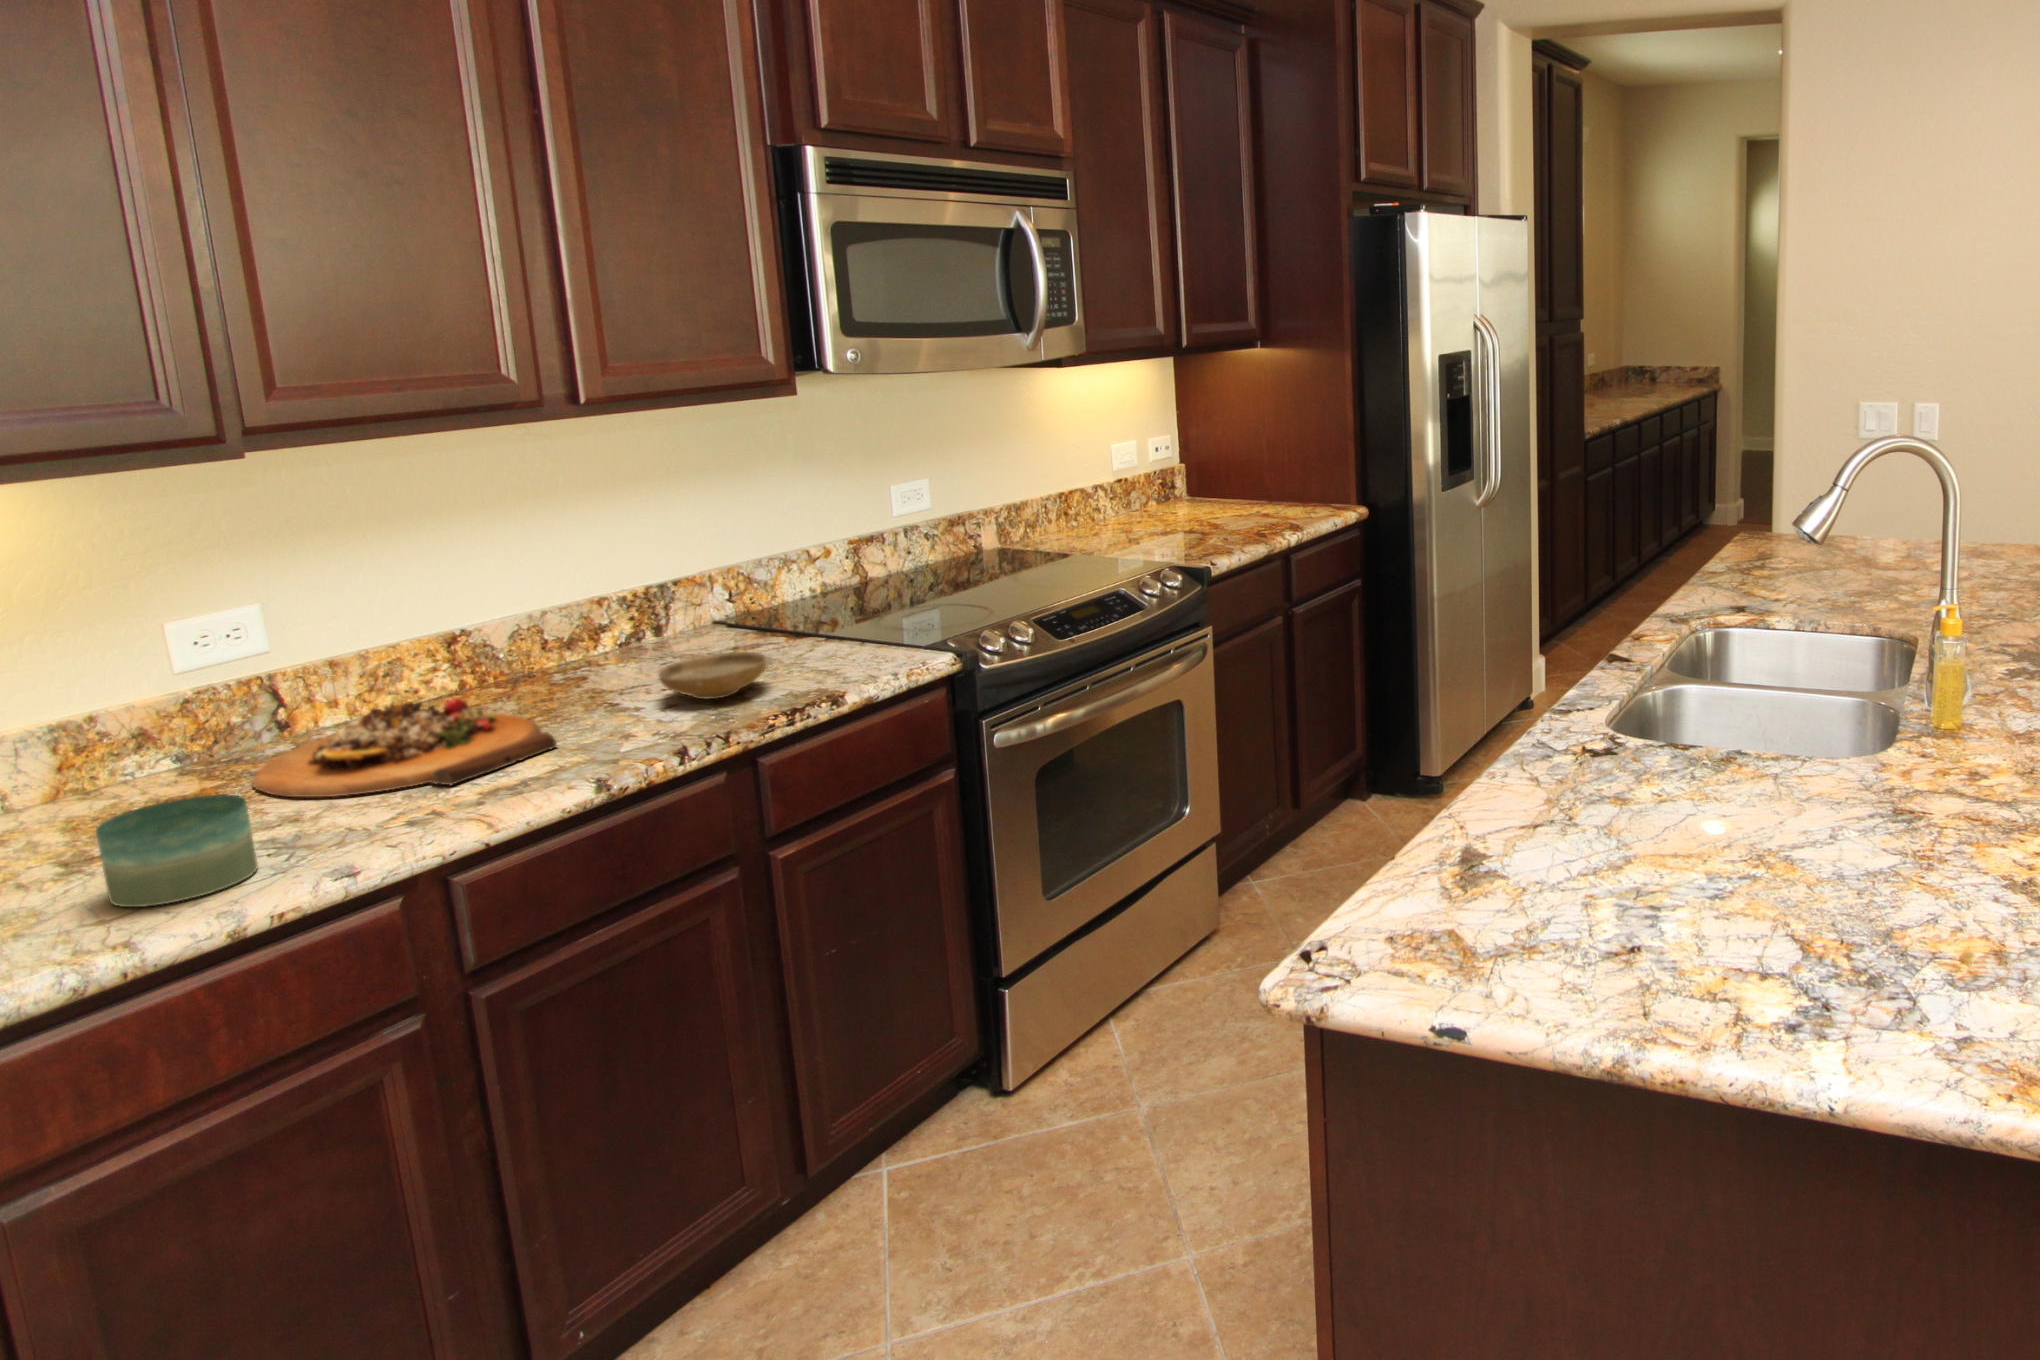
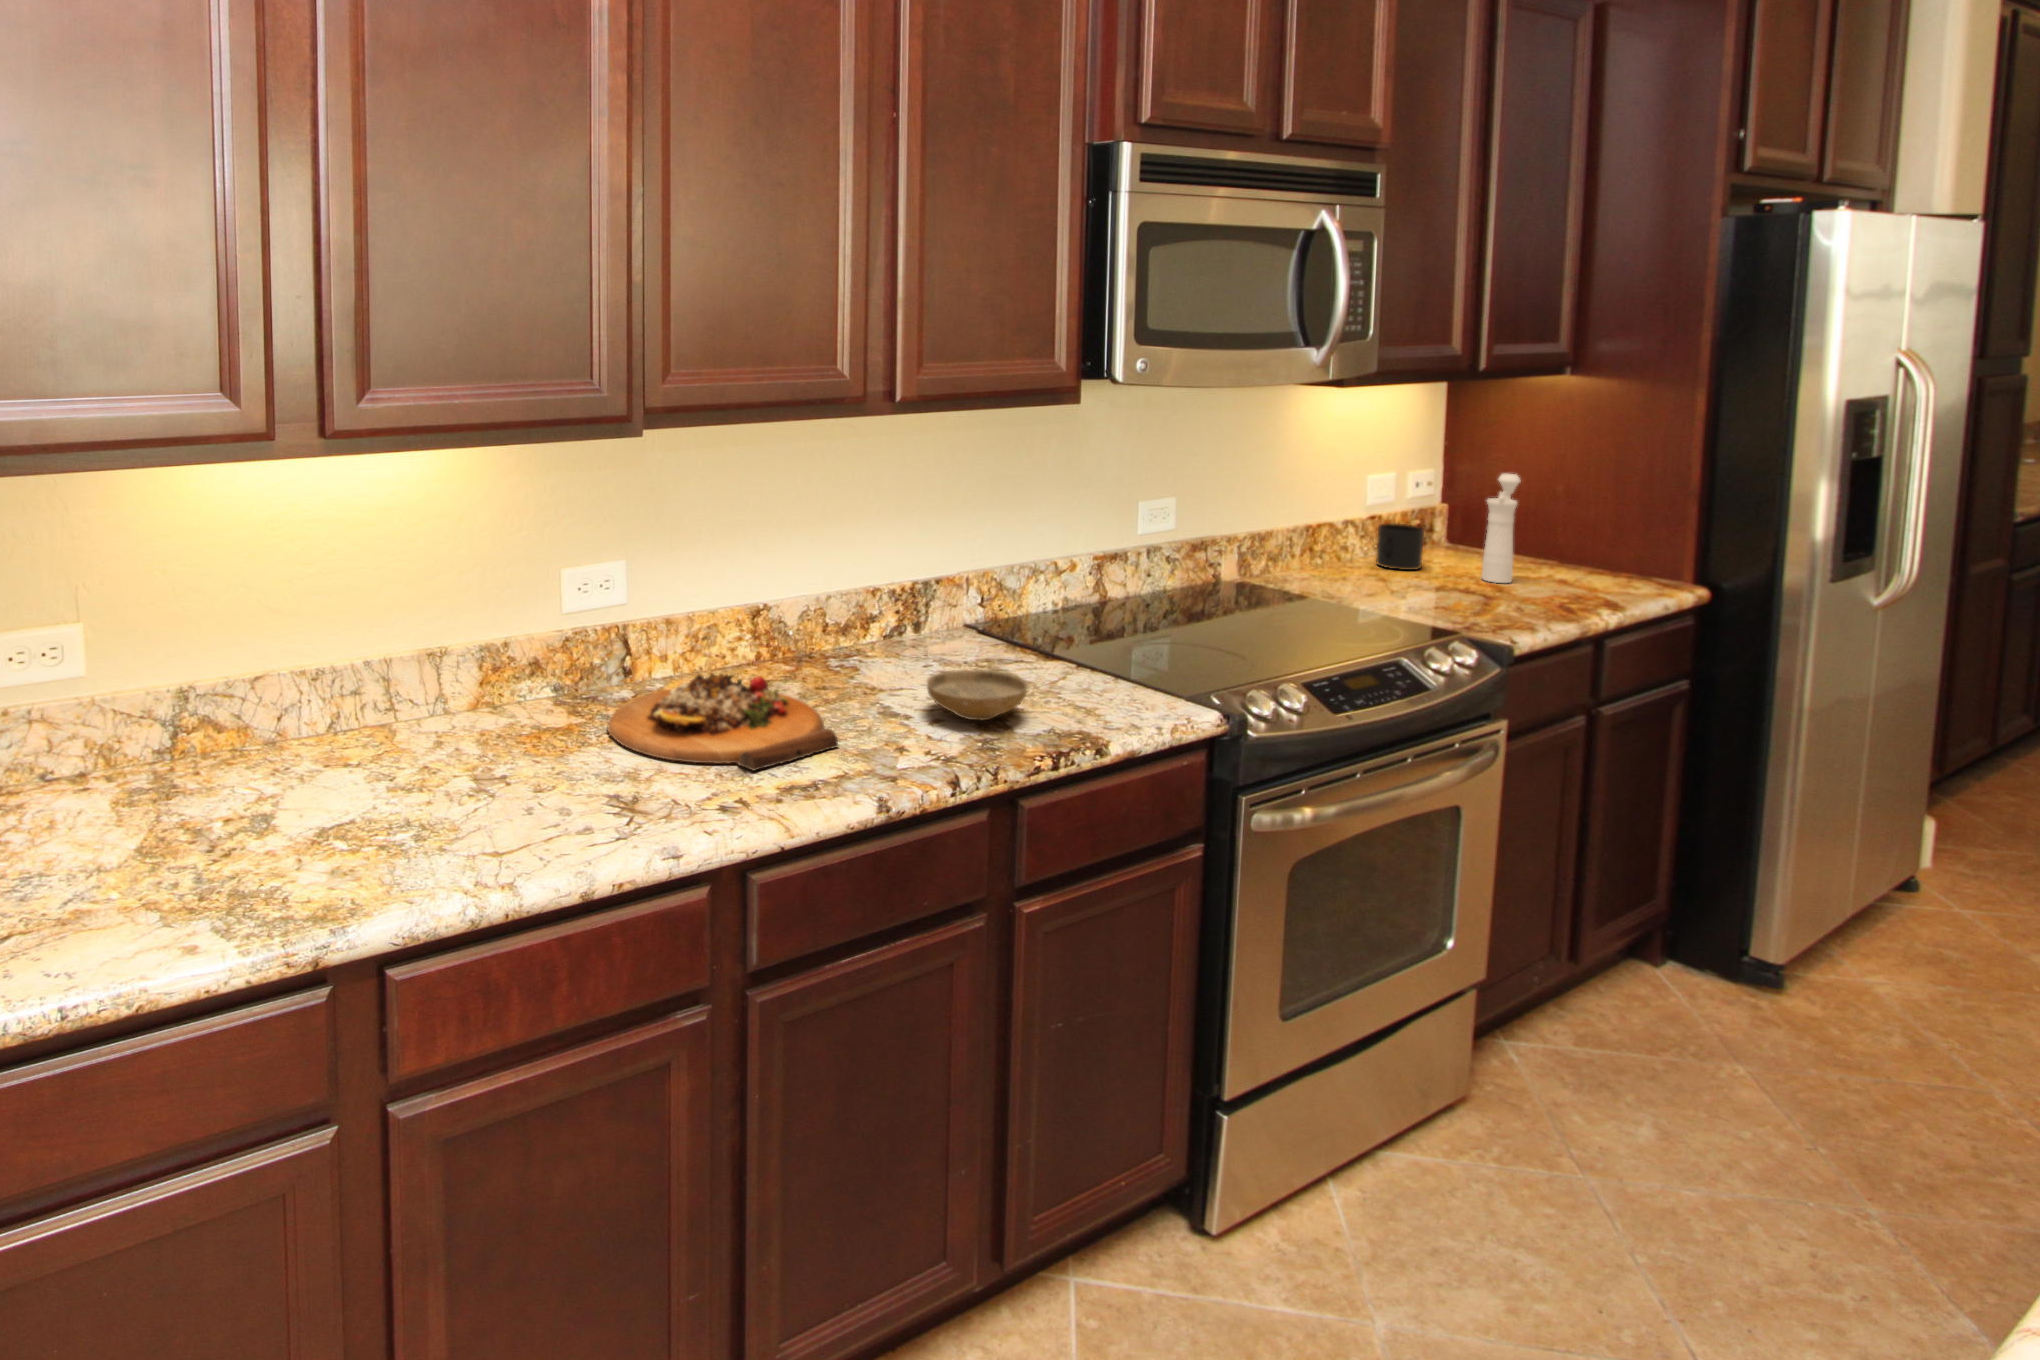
pepper mill: none [1203,433,1230,522] -> present [1482,474,1520,583]
mug: none [1124,483,1162,522] -> present [1376,523,1424,570]
candle: present [96,794,258,907] -> none [506,746,608,848]

